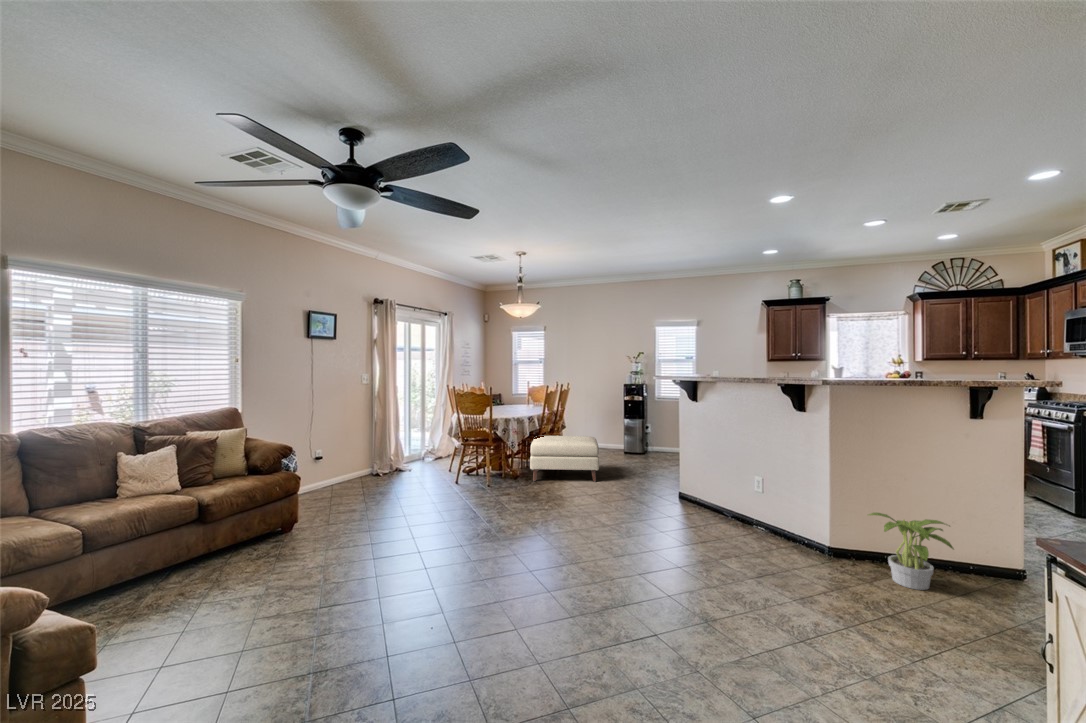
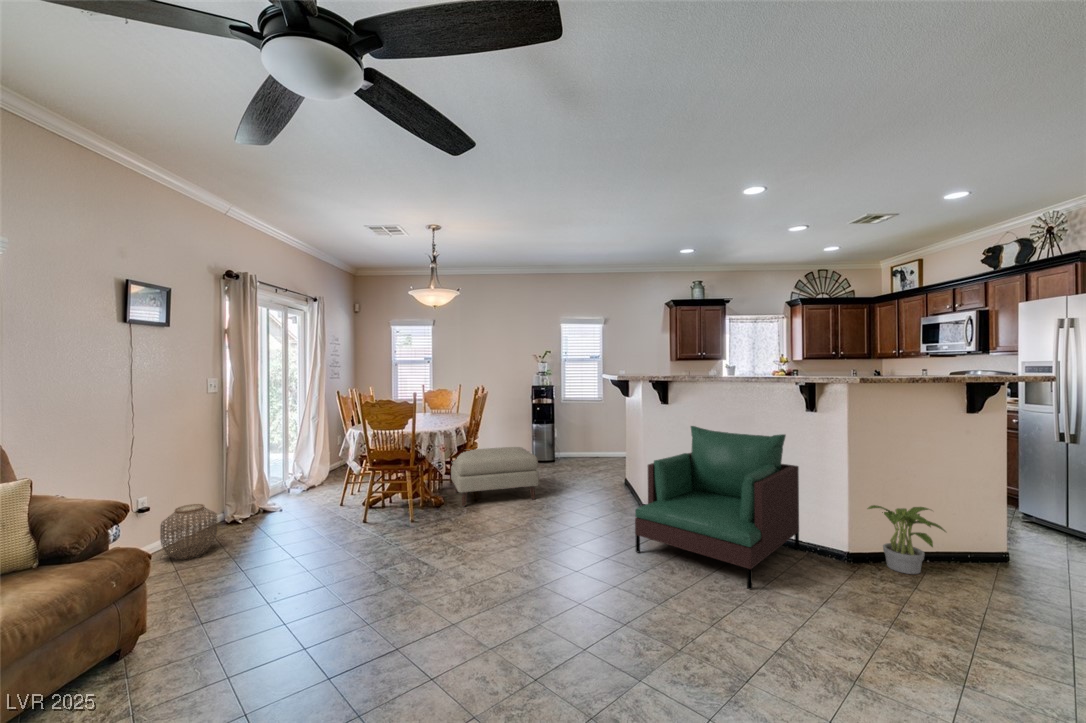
armchair: none [641,423,808,571] -> present [635,426,799,589]
woven basket: none [327,457,360,492] -> present [160,504,217,559]

